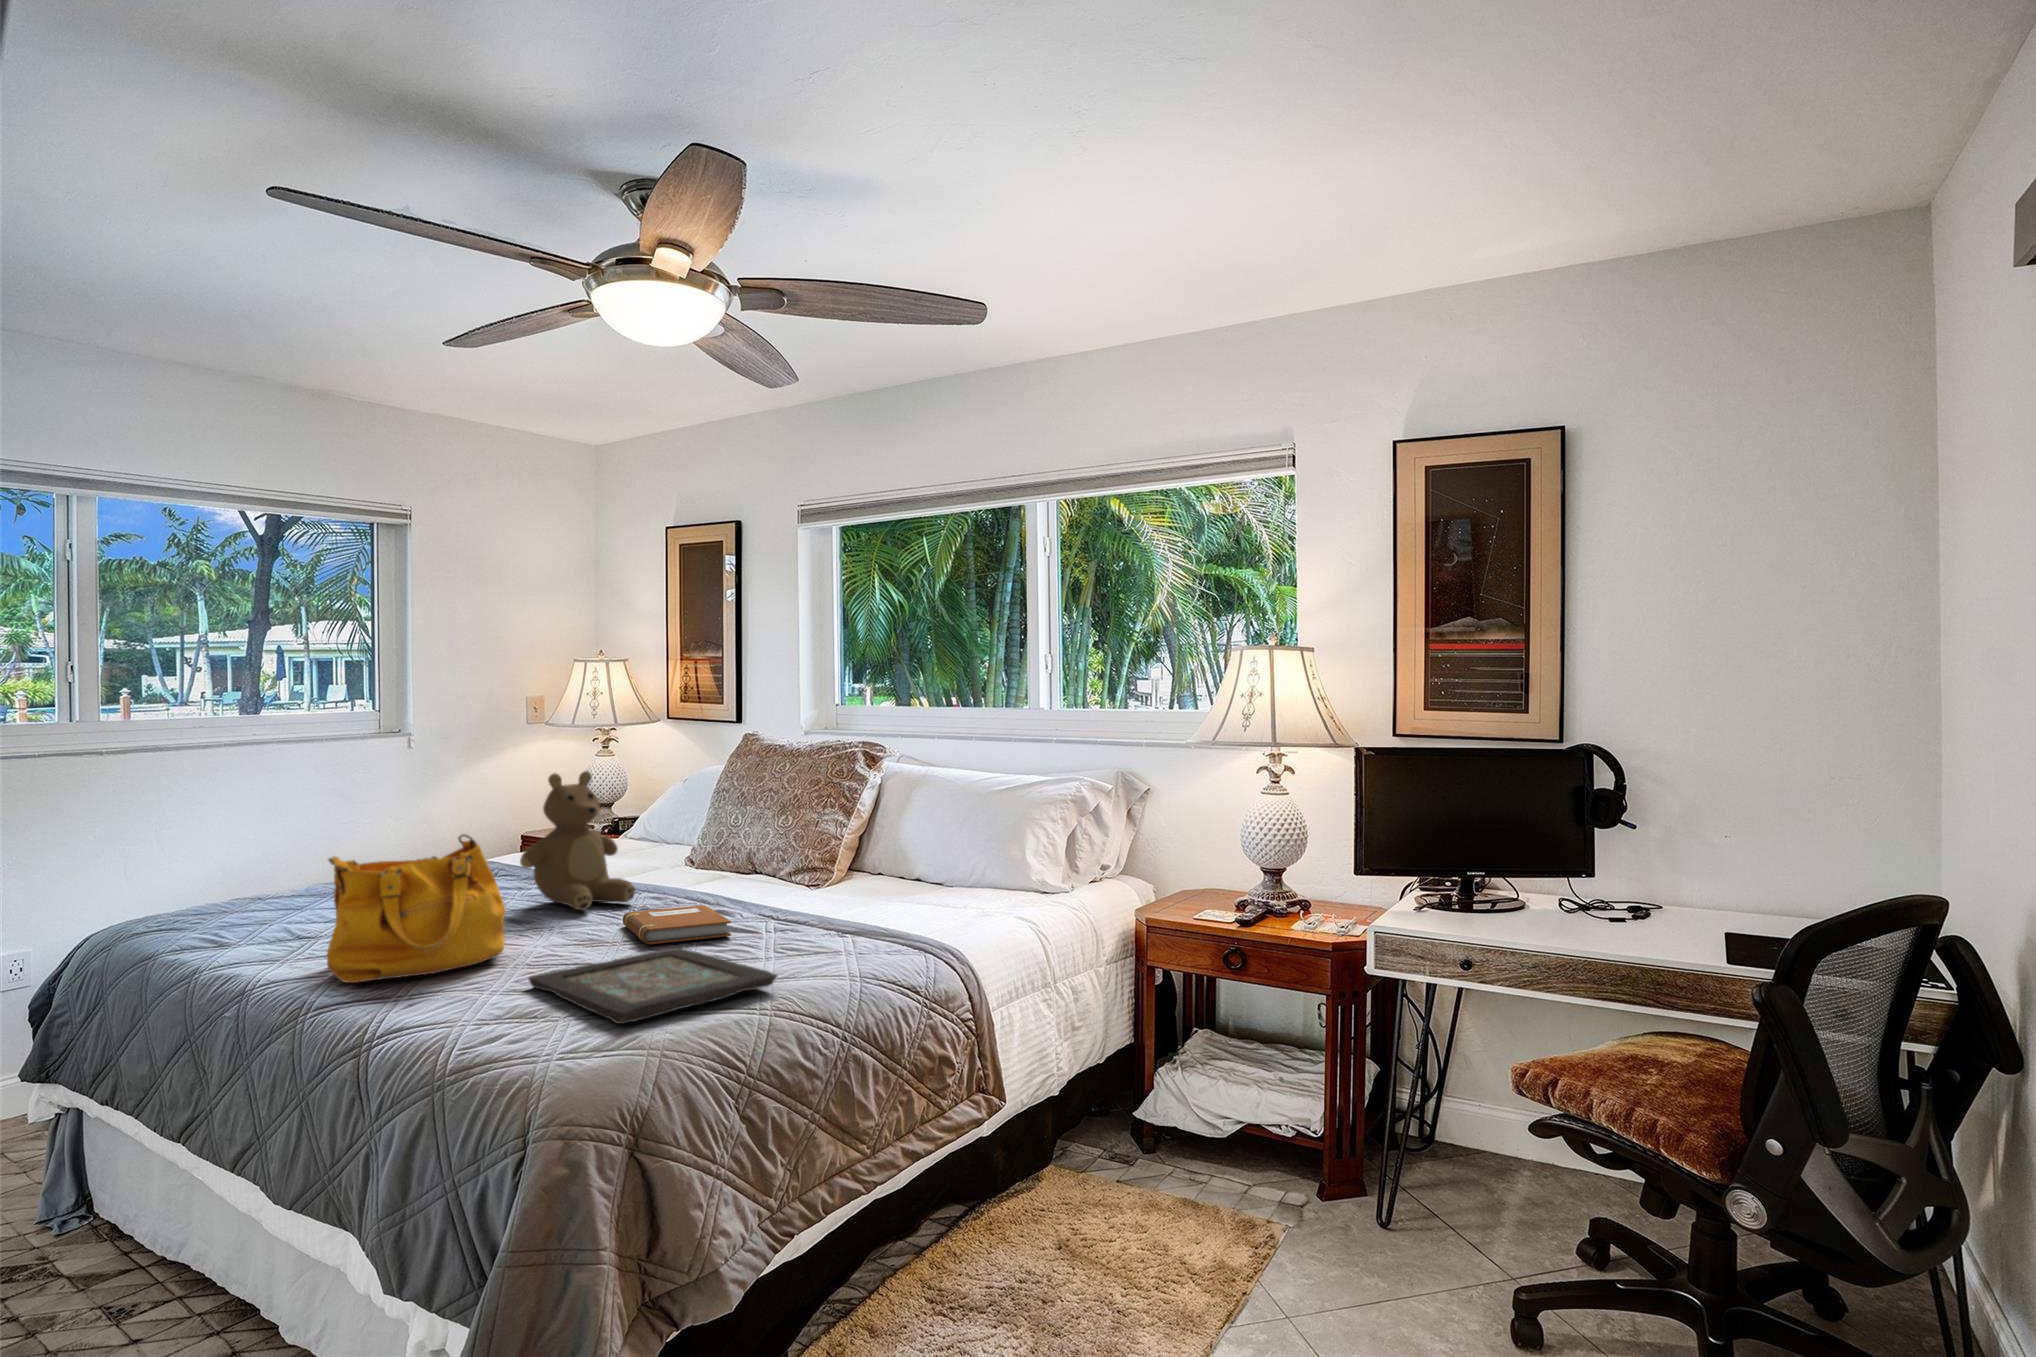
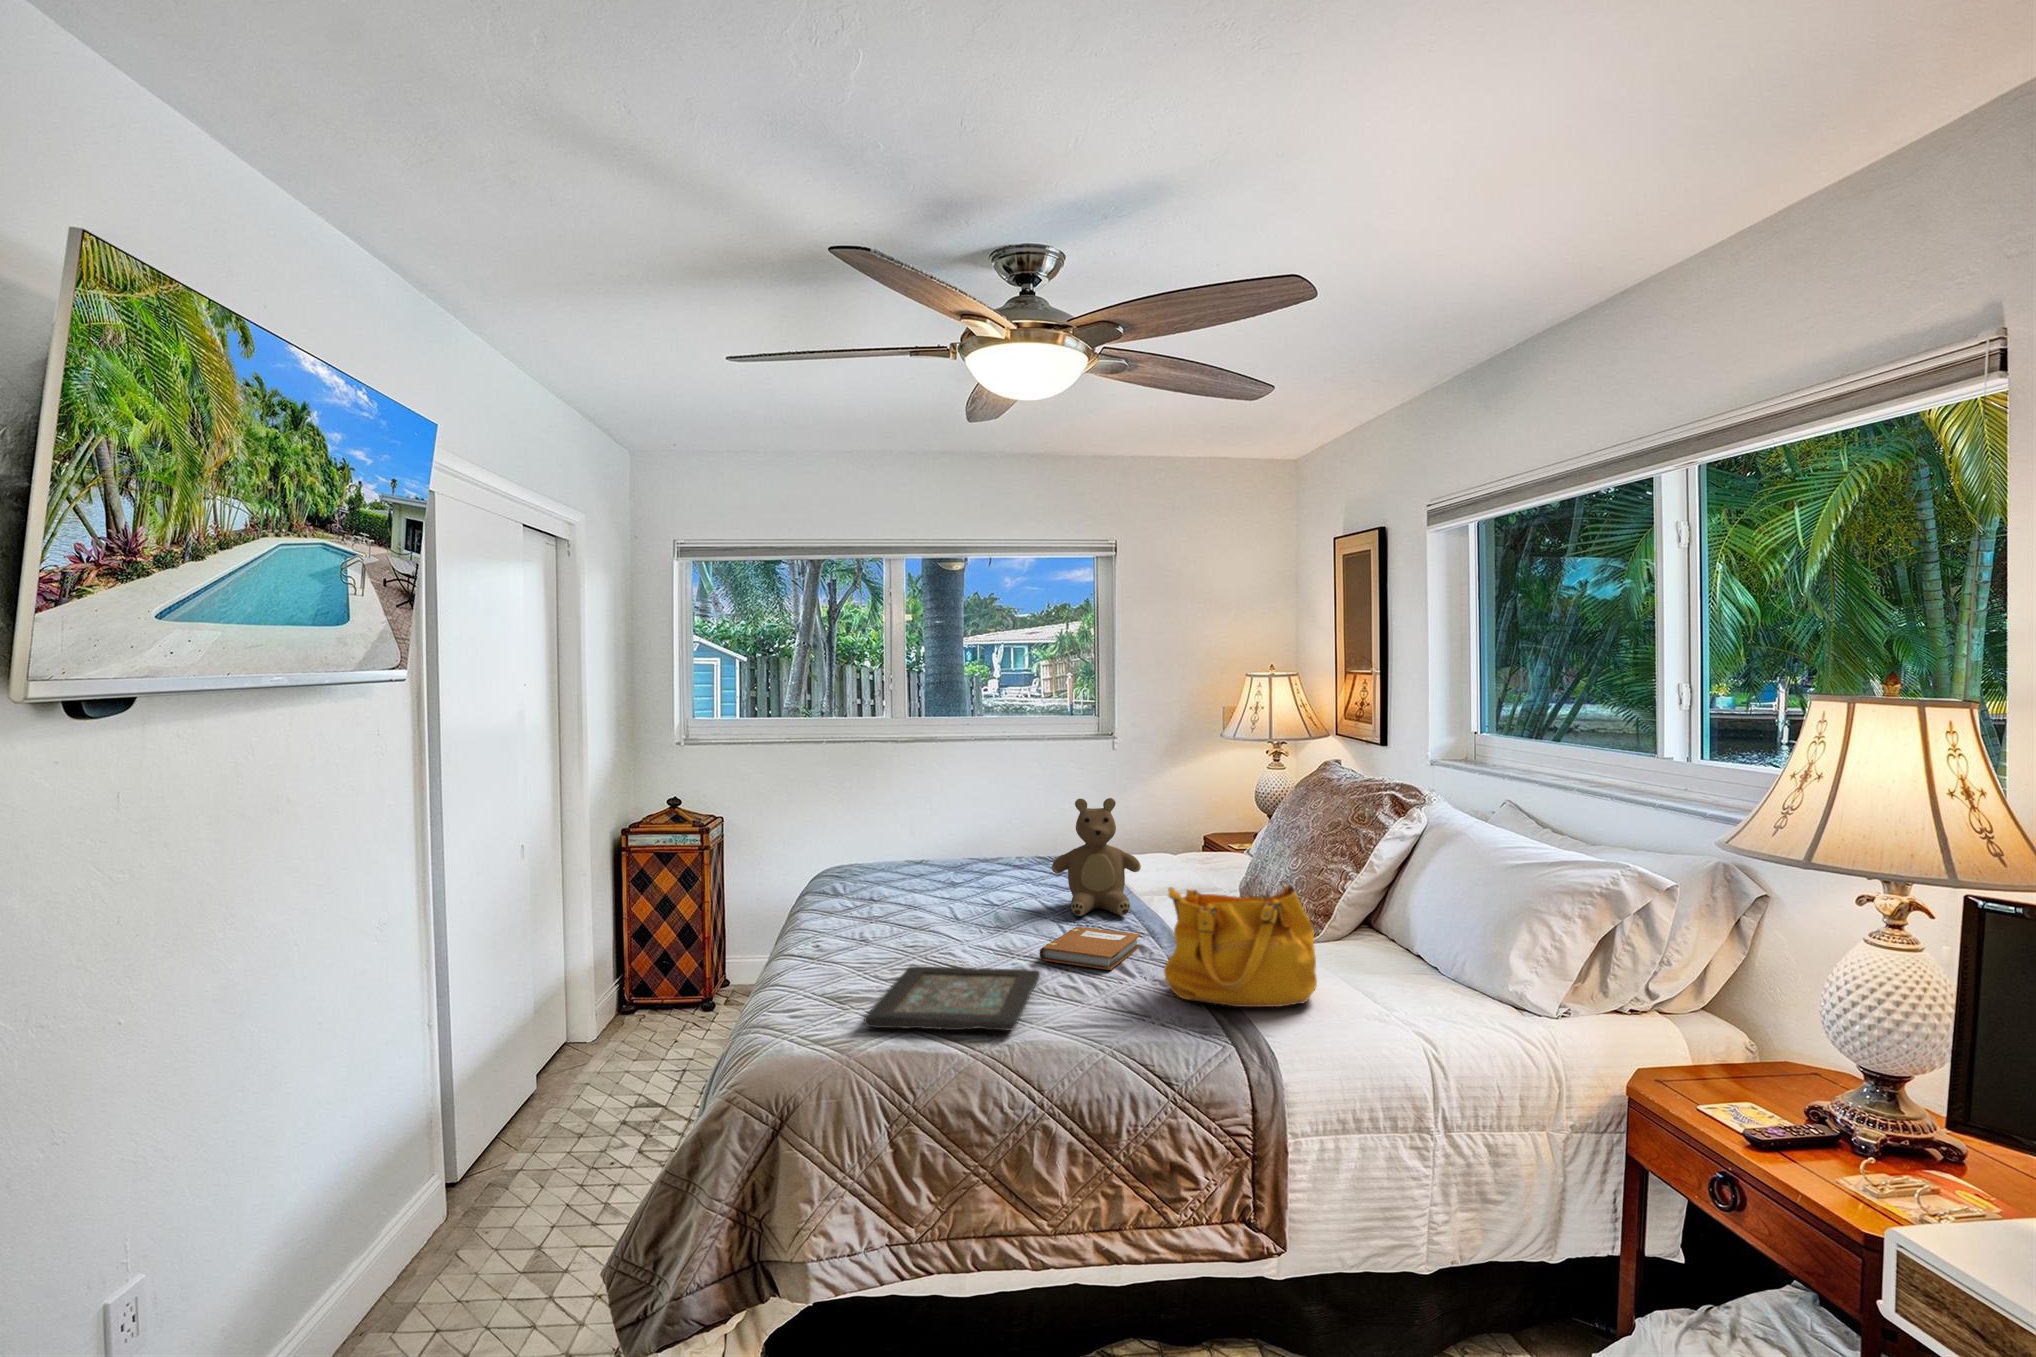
handbag: present [327,834,506,983] -> present [1164,881,1317,1007]

